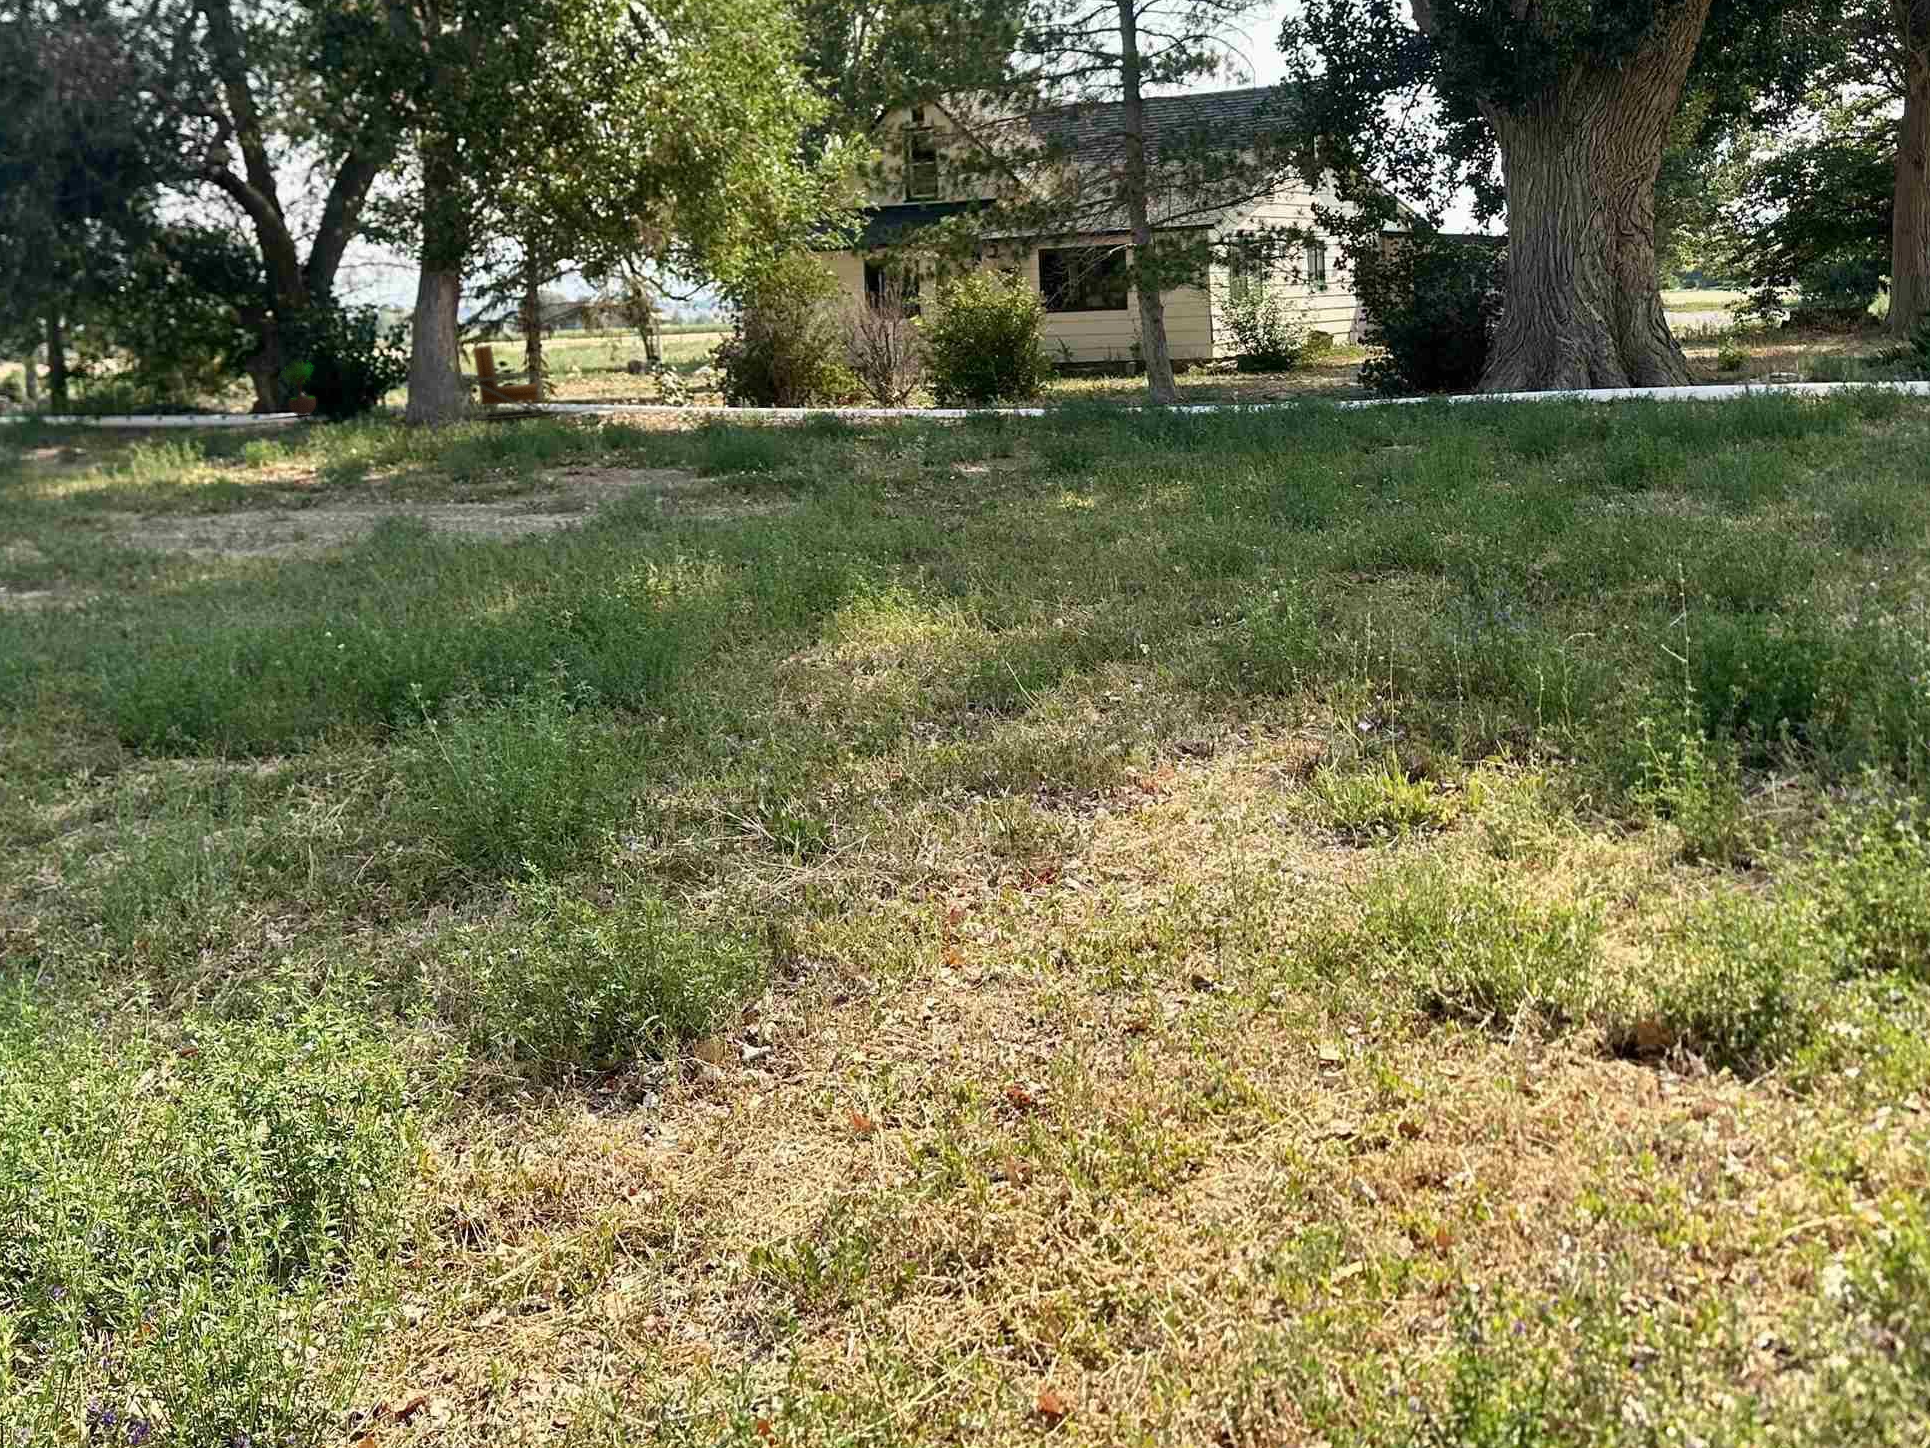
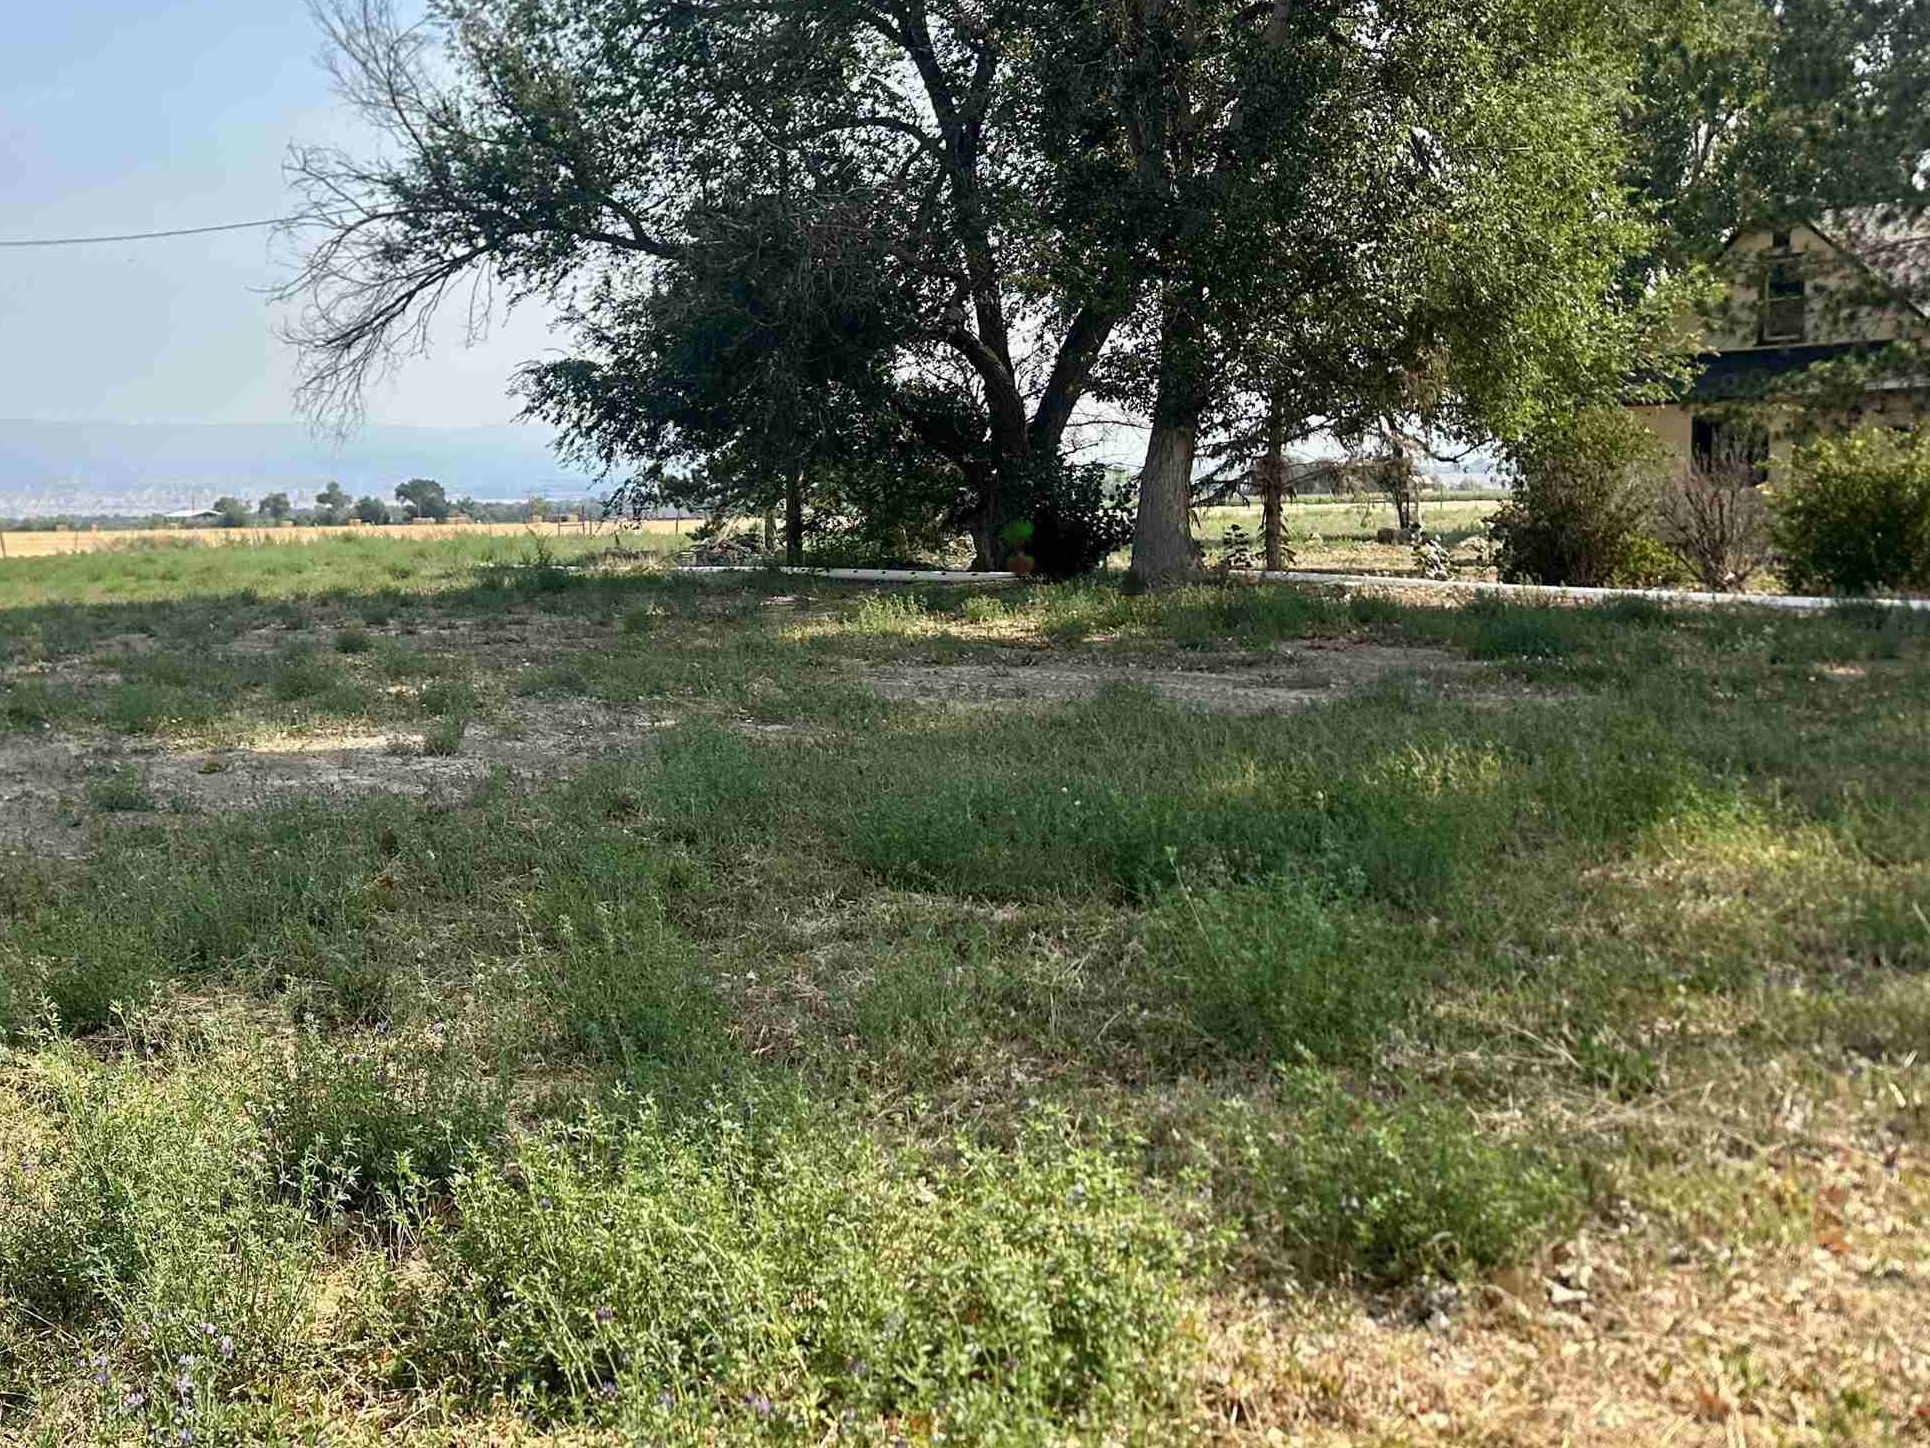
lounge chair: present [470,345,541,420] -> none [1204,511,1282,591]
watering can: none [386,399,426,427] -> present [1122,569,1151,594]

